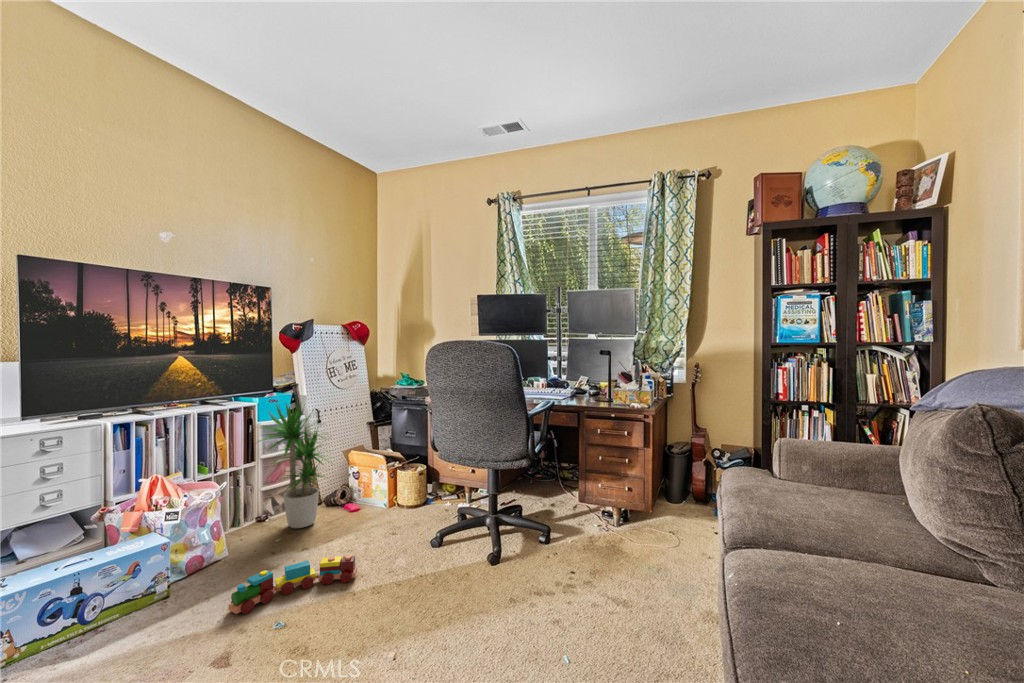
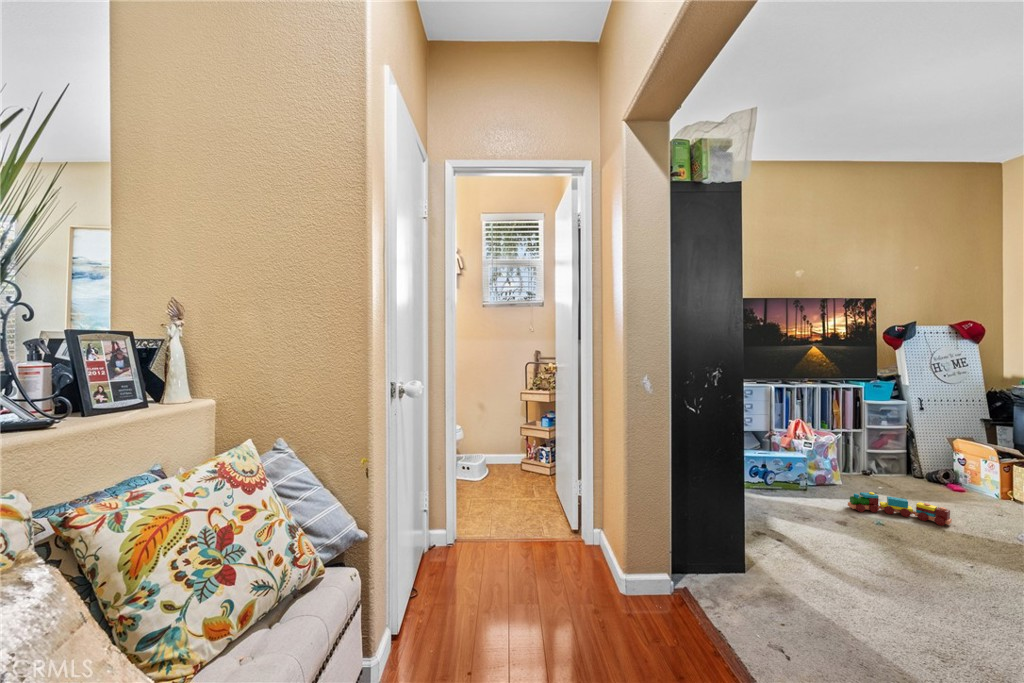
potted plant: present [260,404,329,528] -> none [861,386,941,486]

